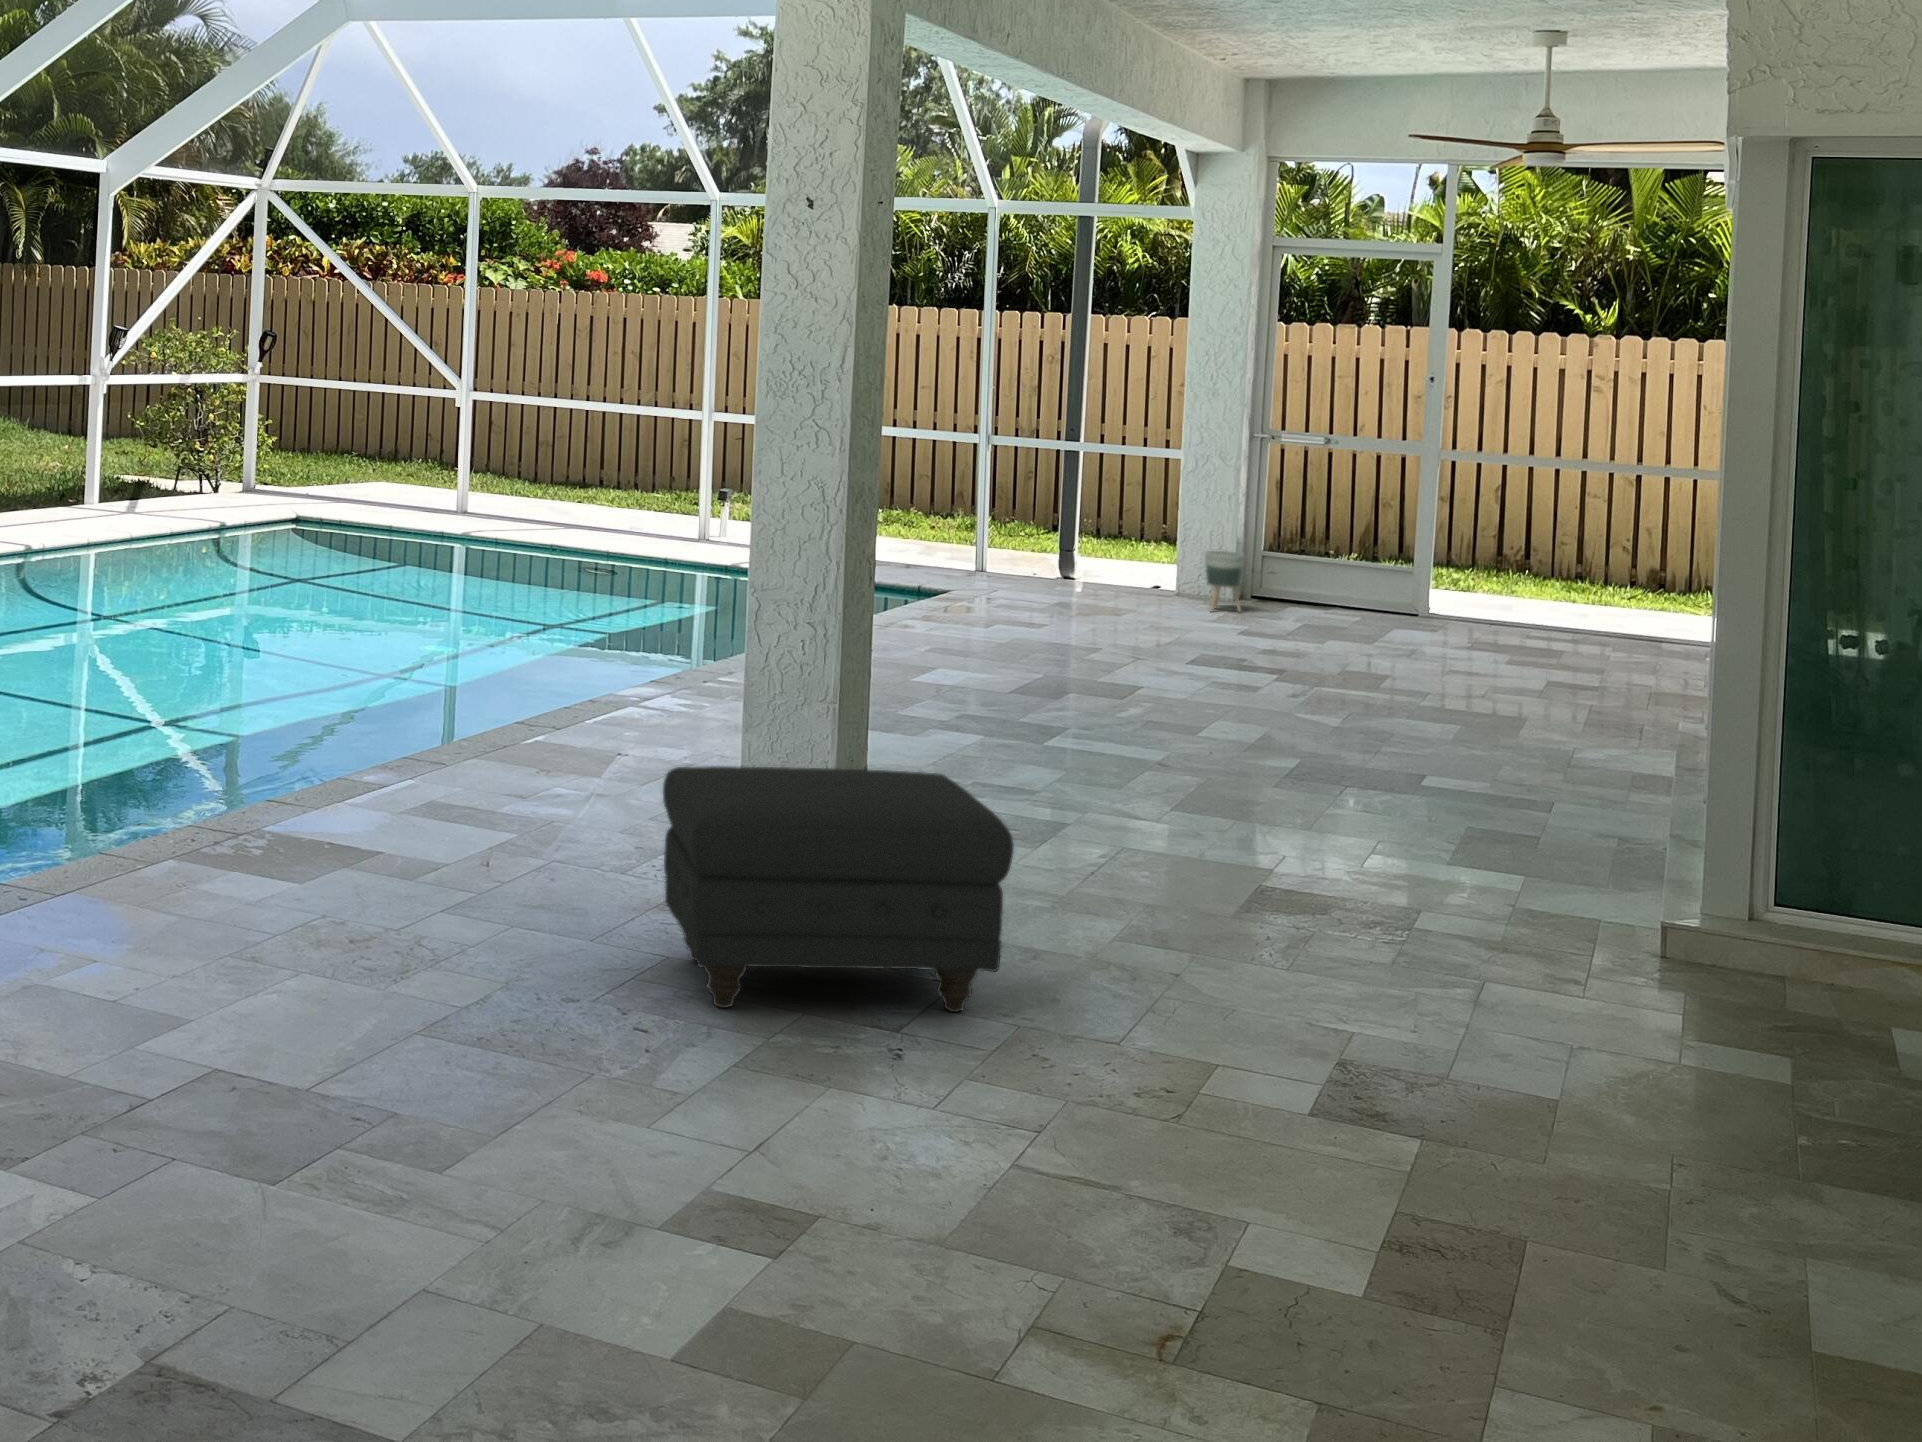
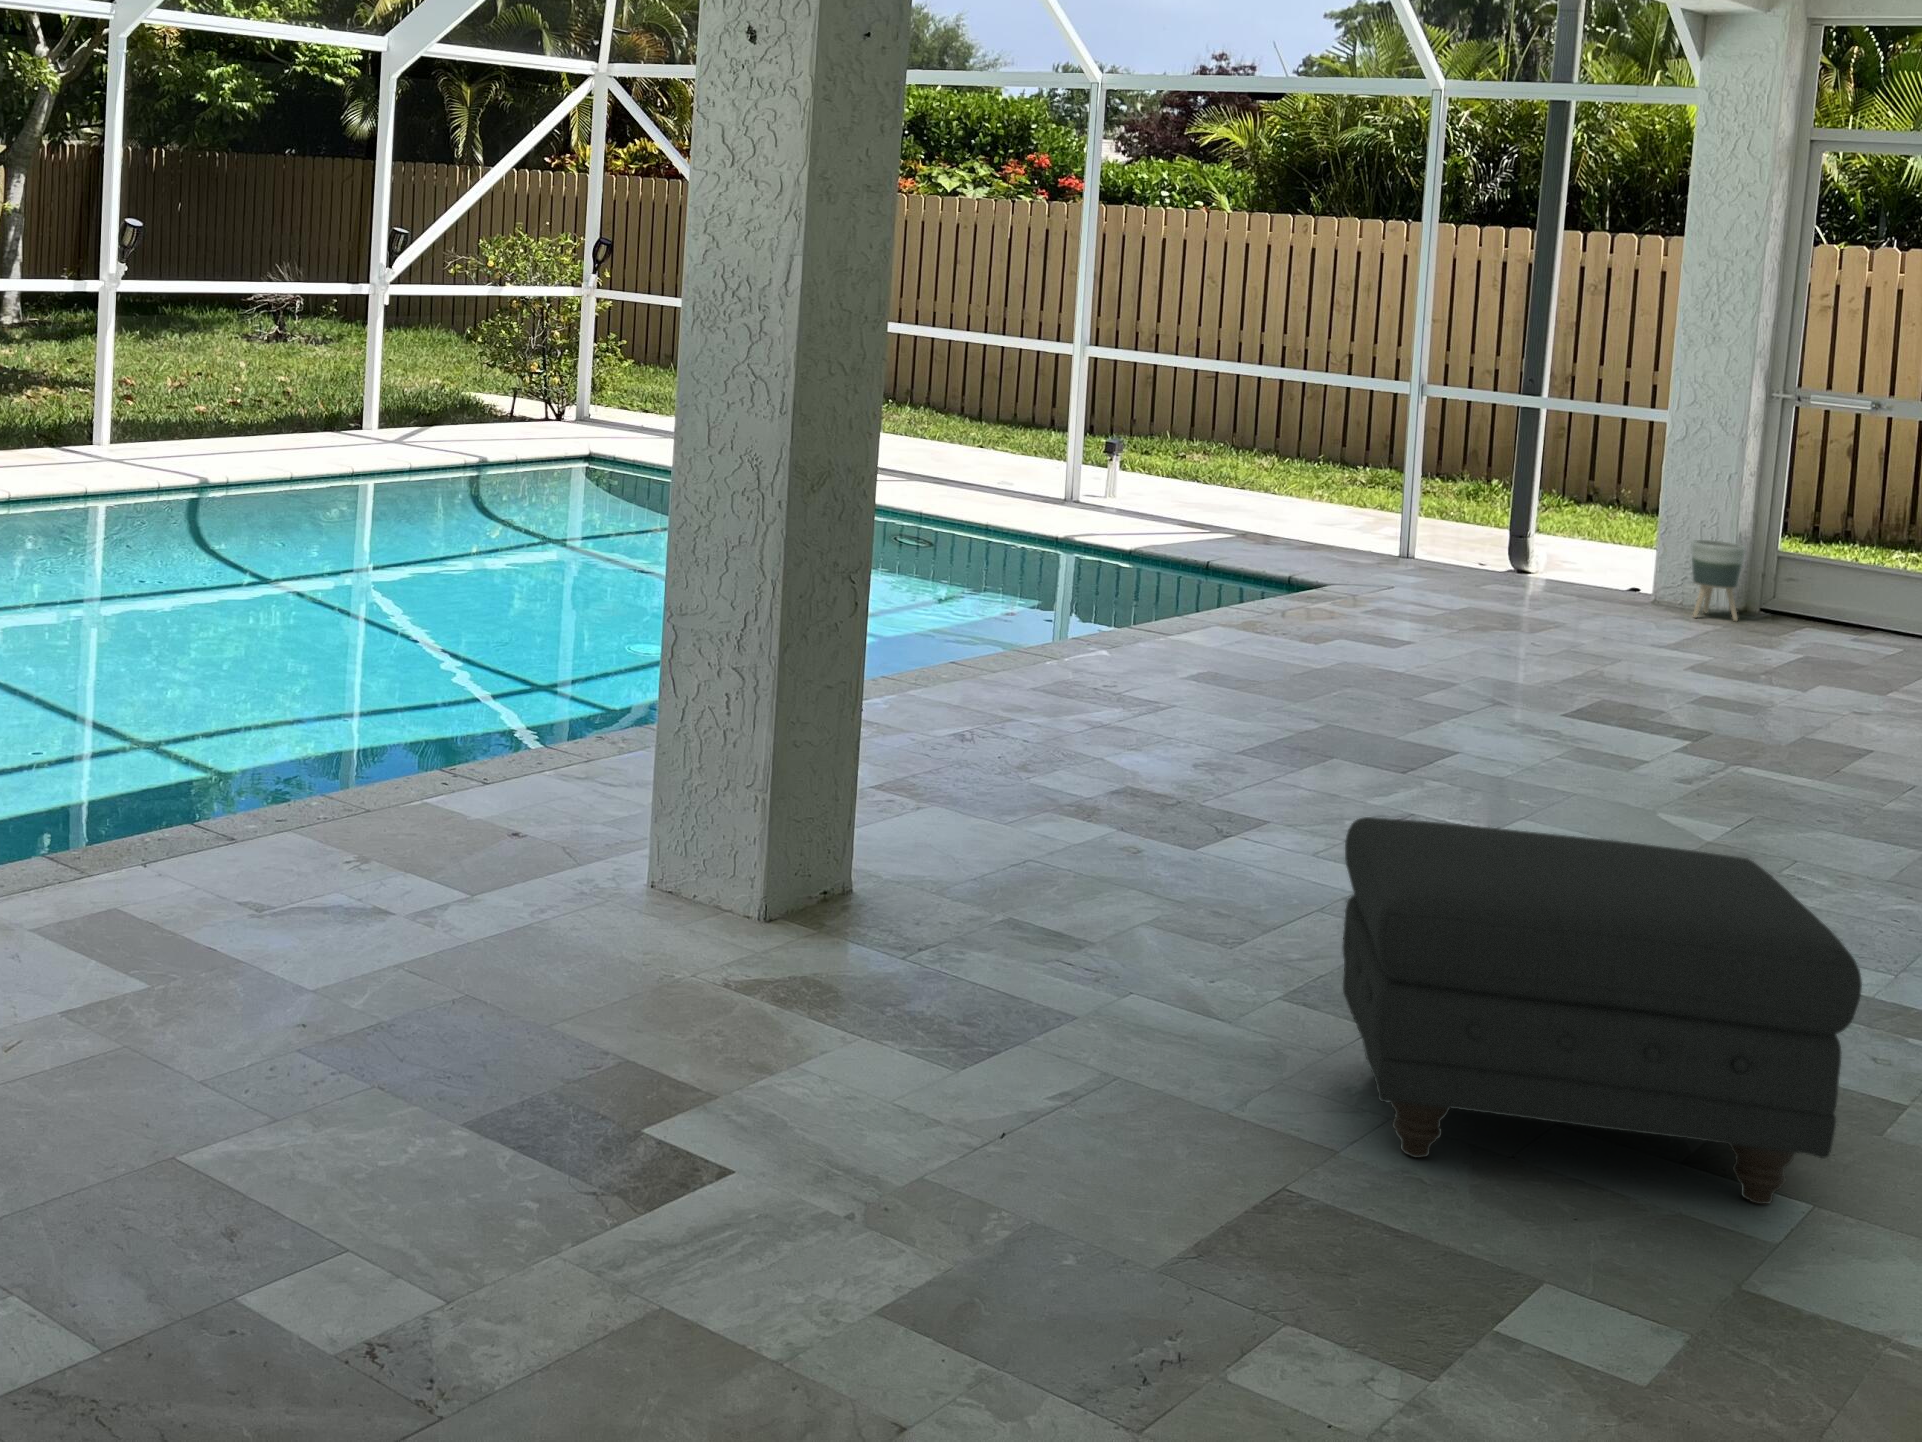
ottoman: present [663,766,1014,1012] -> present [1342,817,1862,1204]

